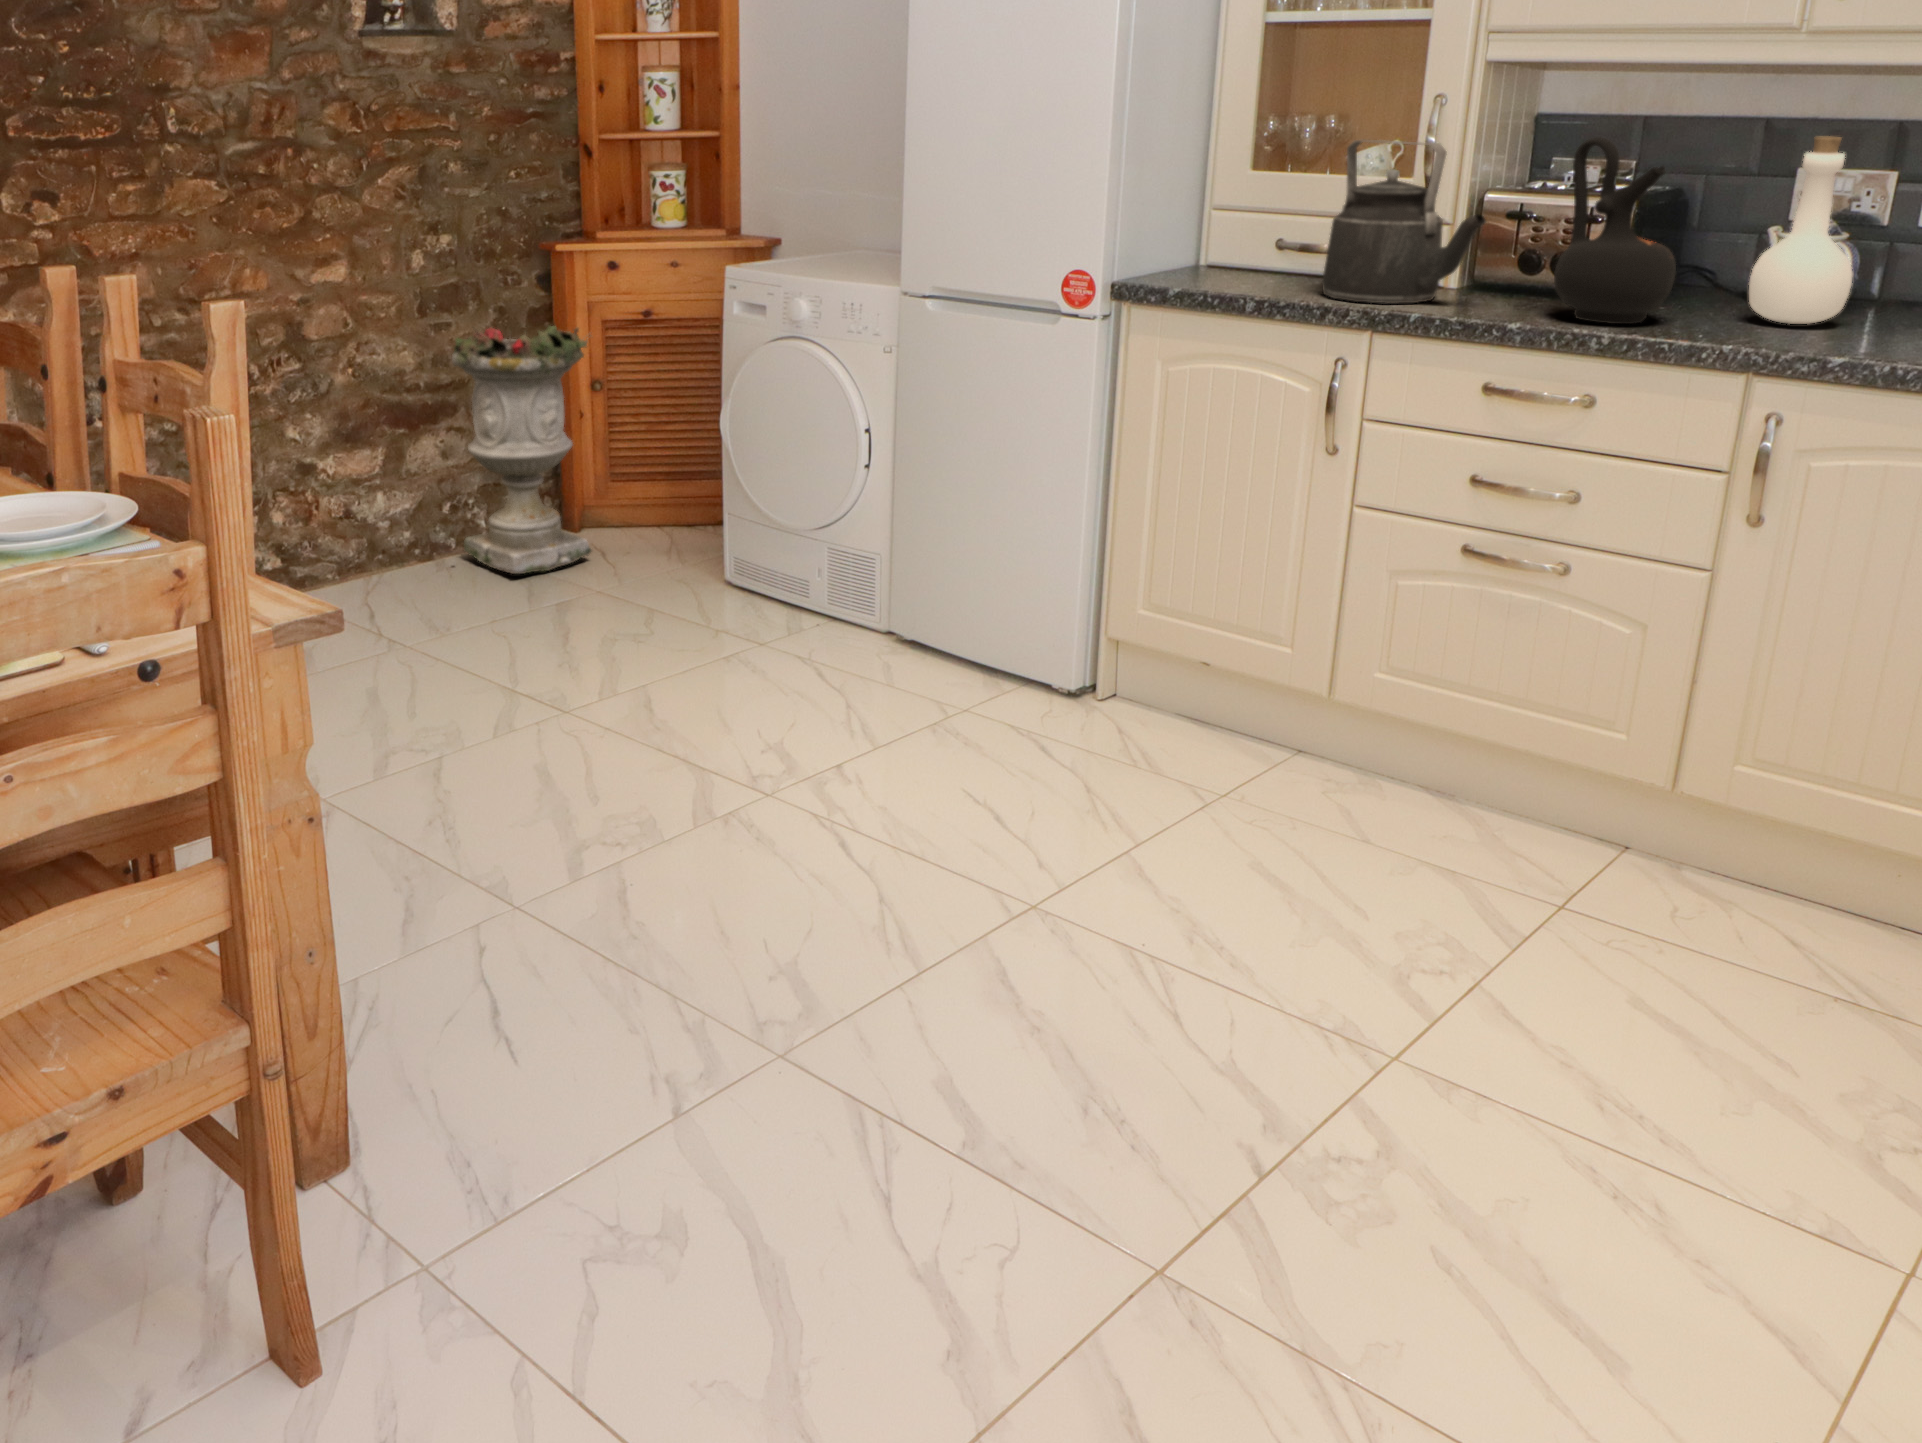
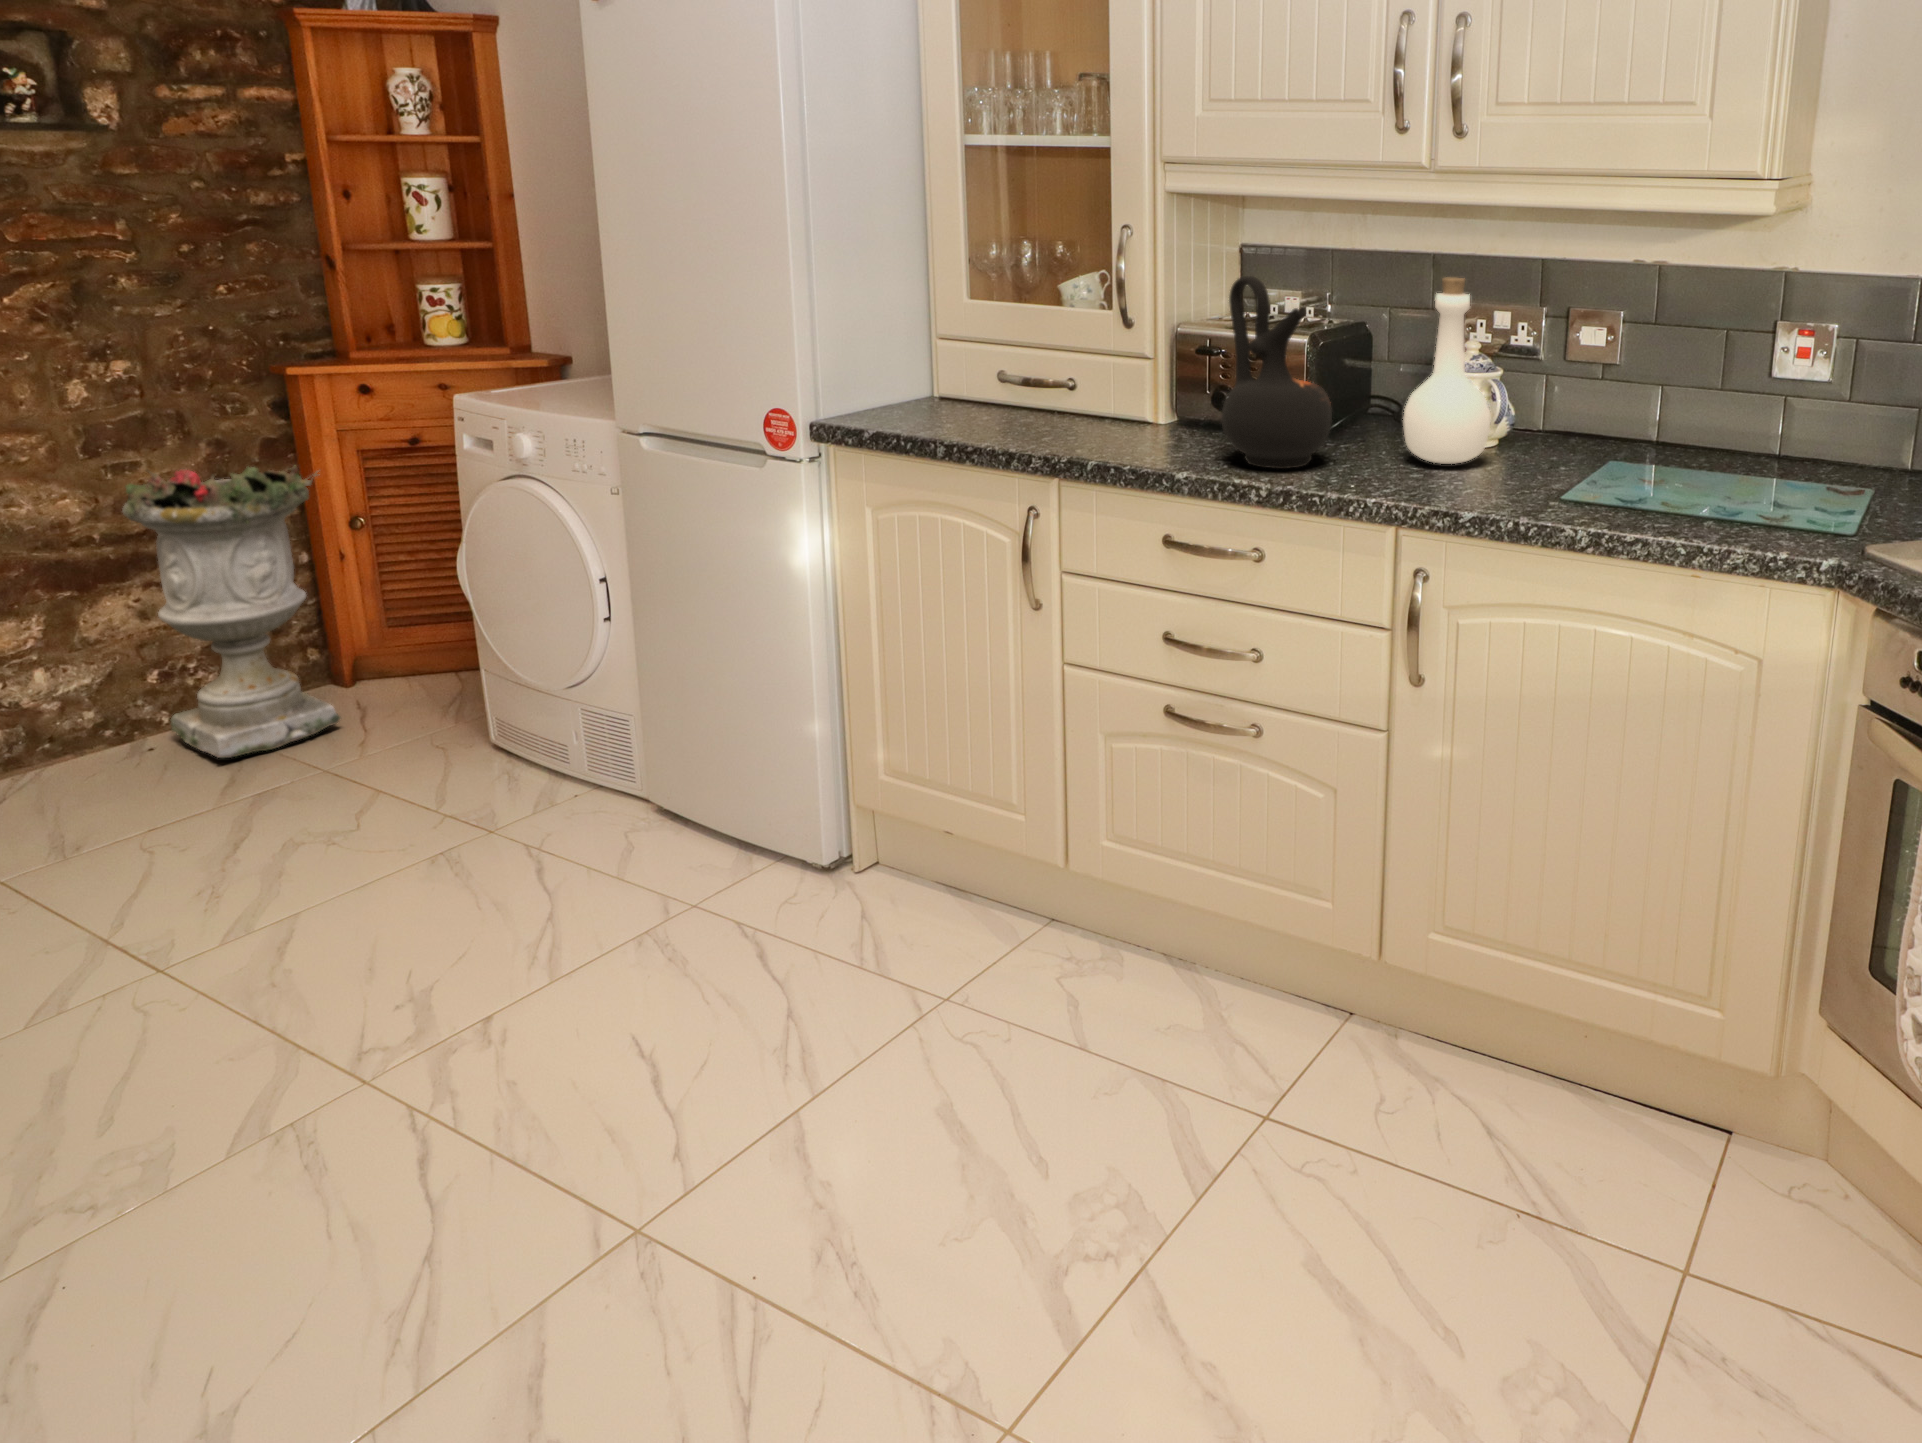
kettle: present [1322,140,1486,303] -> none [1019,272,1158,446]

